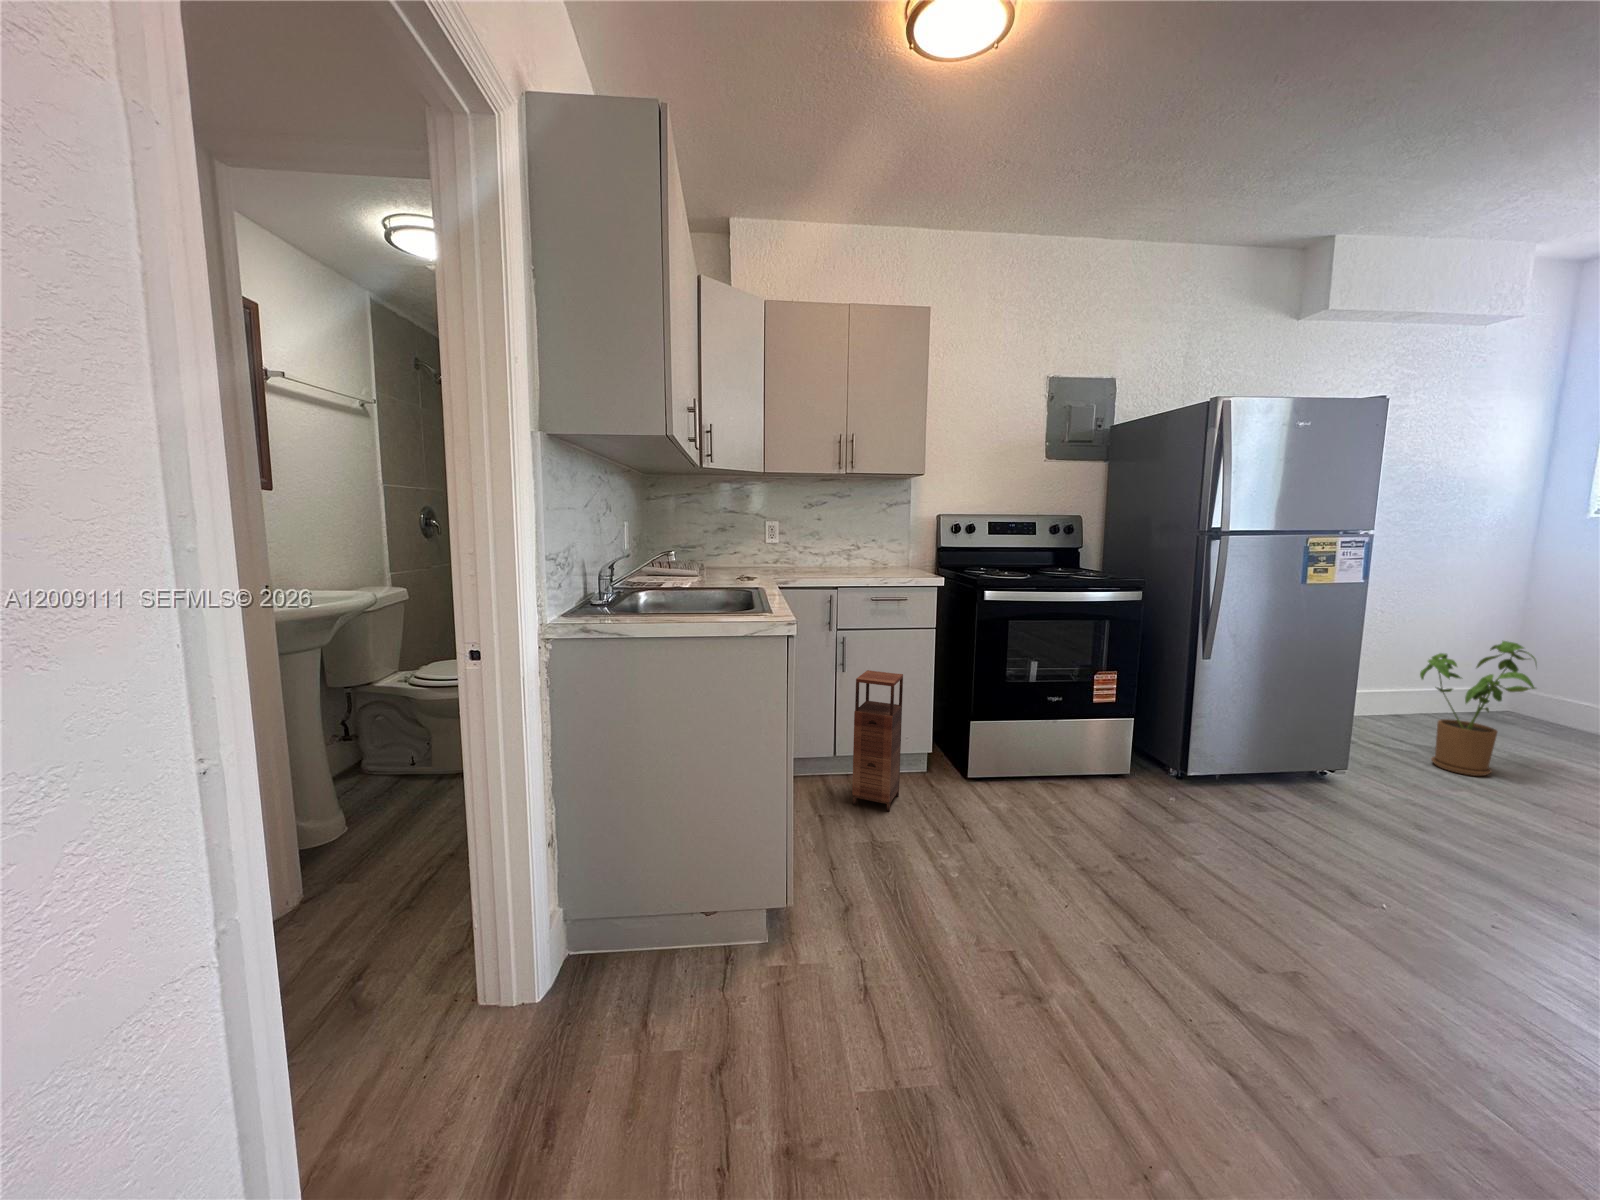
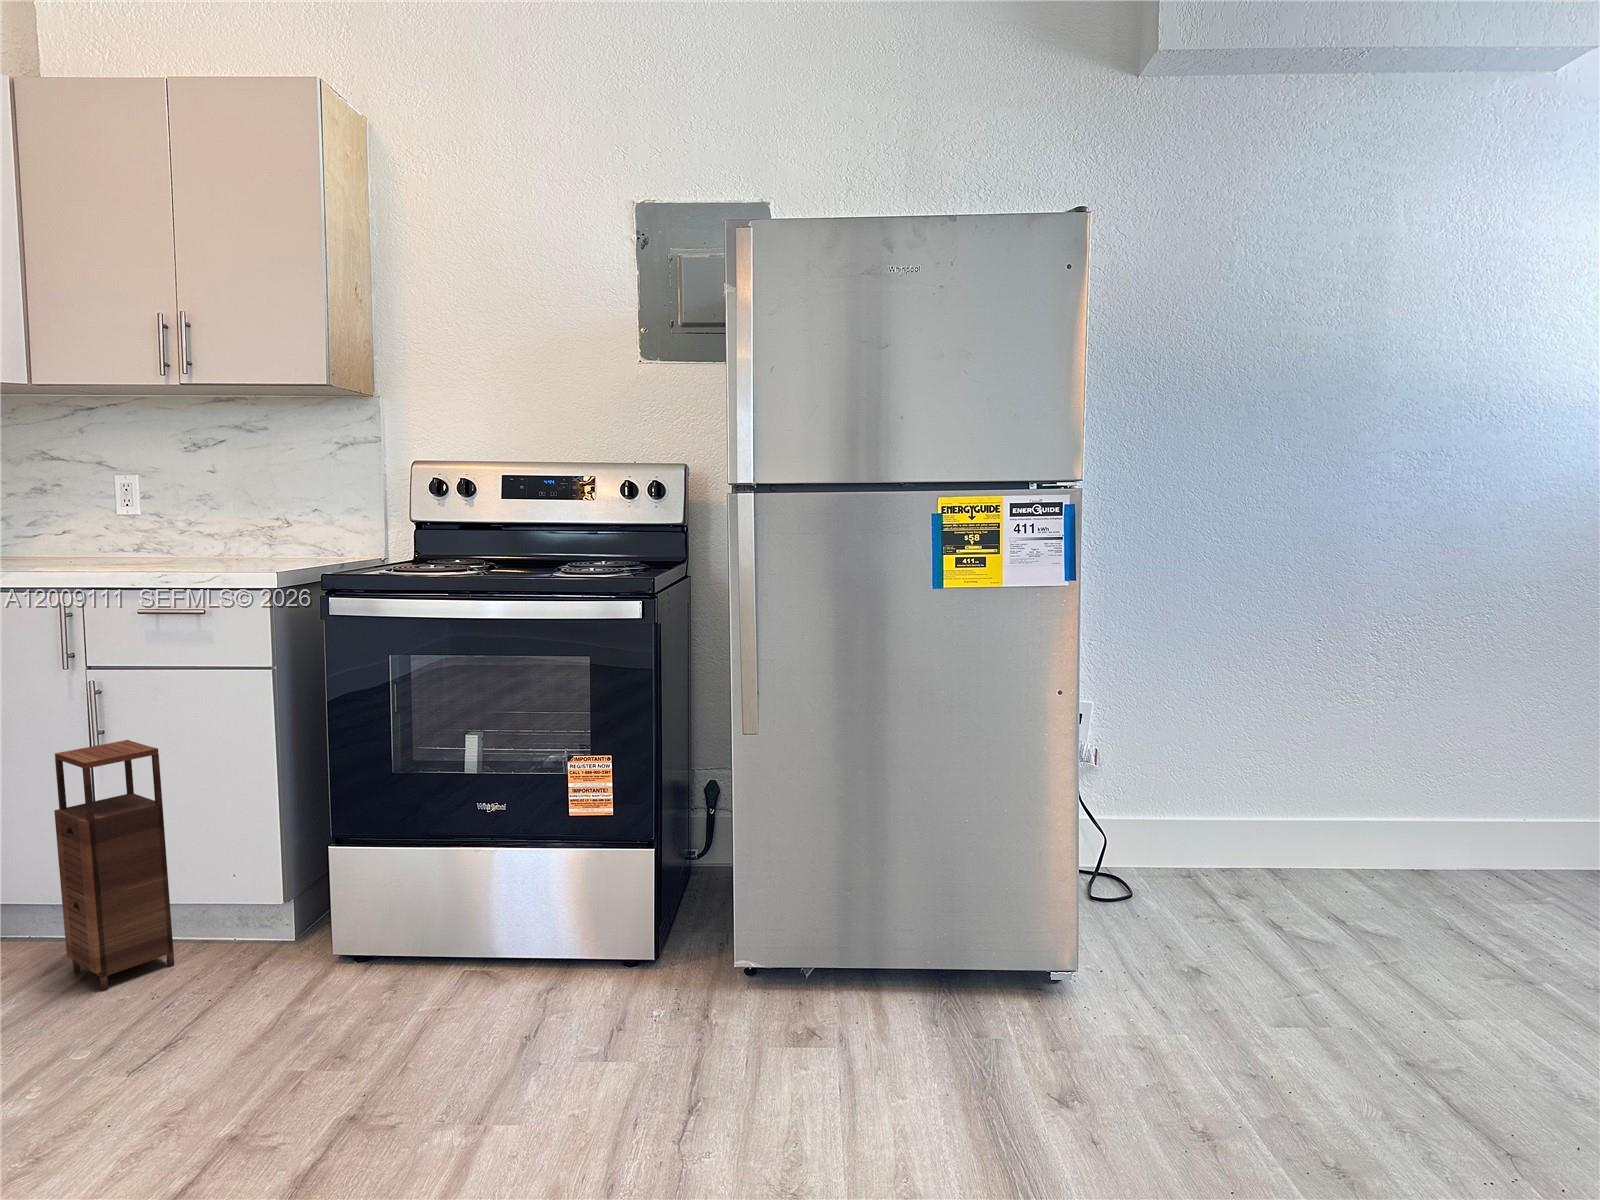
house plant: present [1420,641,1536,776] -> none [1315,716,1516,1014]

